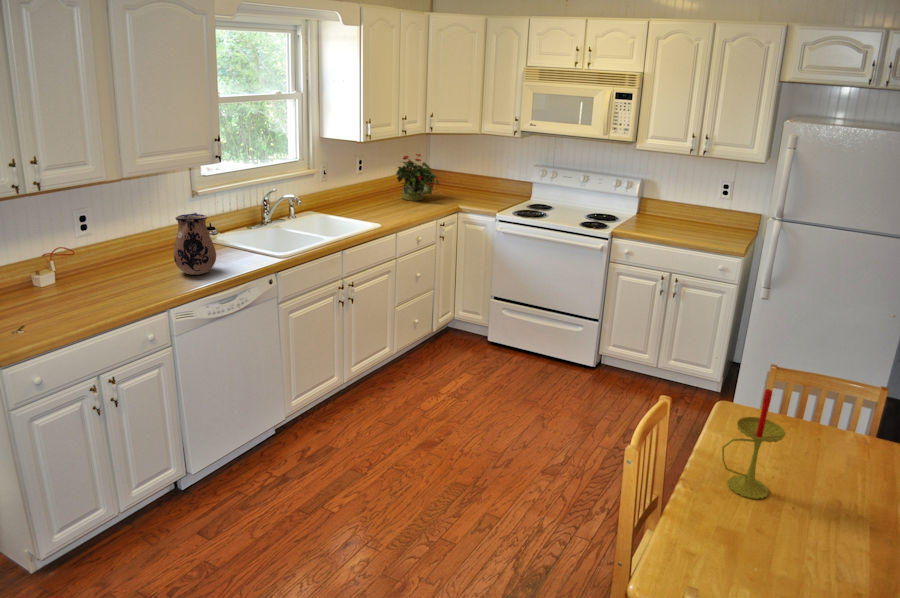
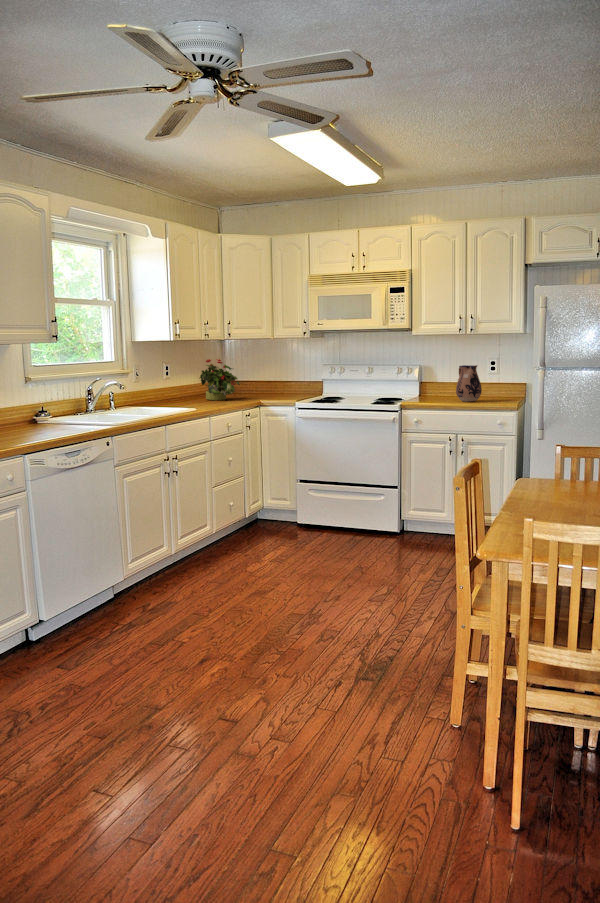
ceramic pitcher: present [174,213,216,275] -> present [456,365,482,402]
candle: present [722,389,785,499] -> none [528,421,574,515]

